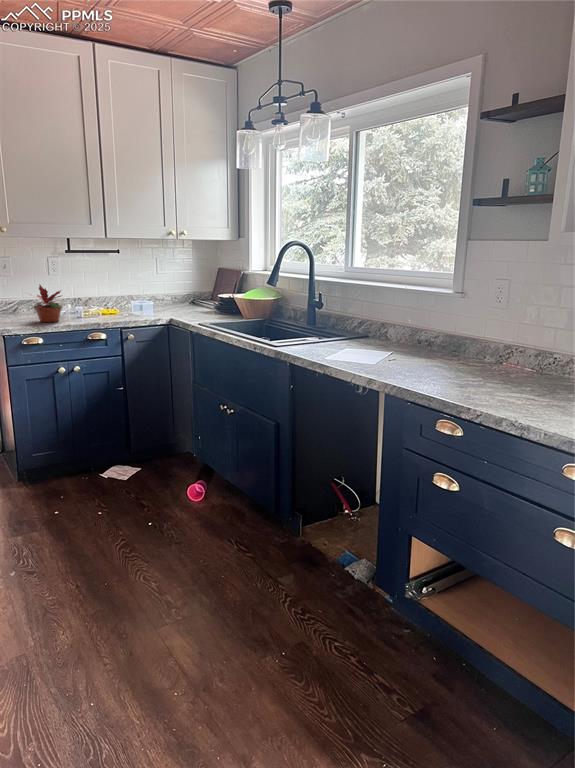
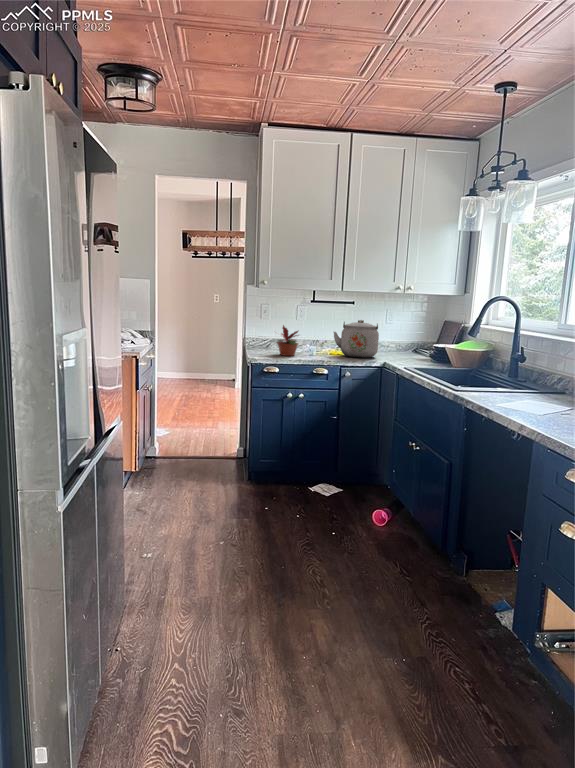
kettle: none [102,272,156,316] -> present [334,320,379,358]

